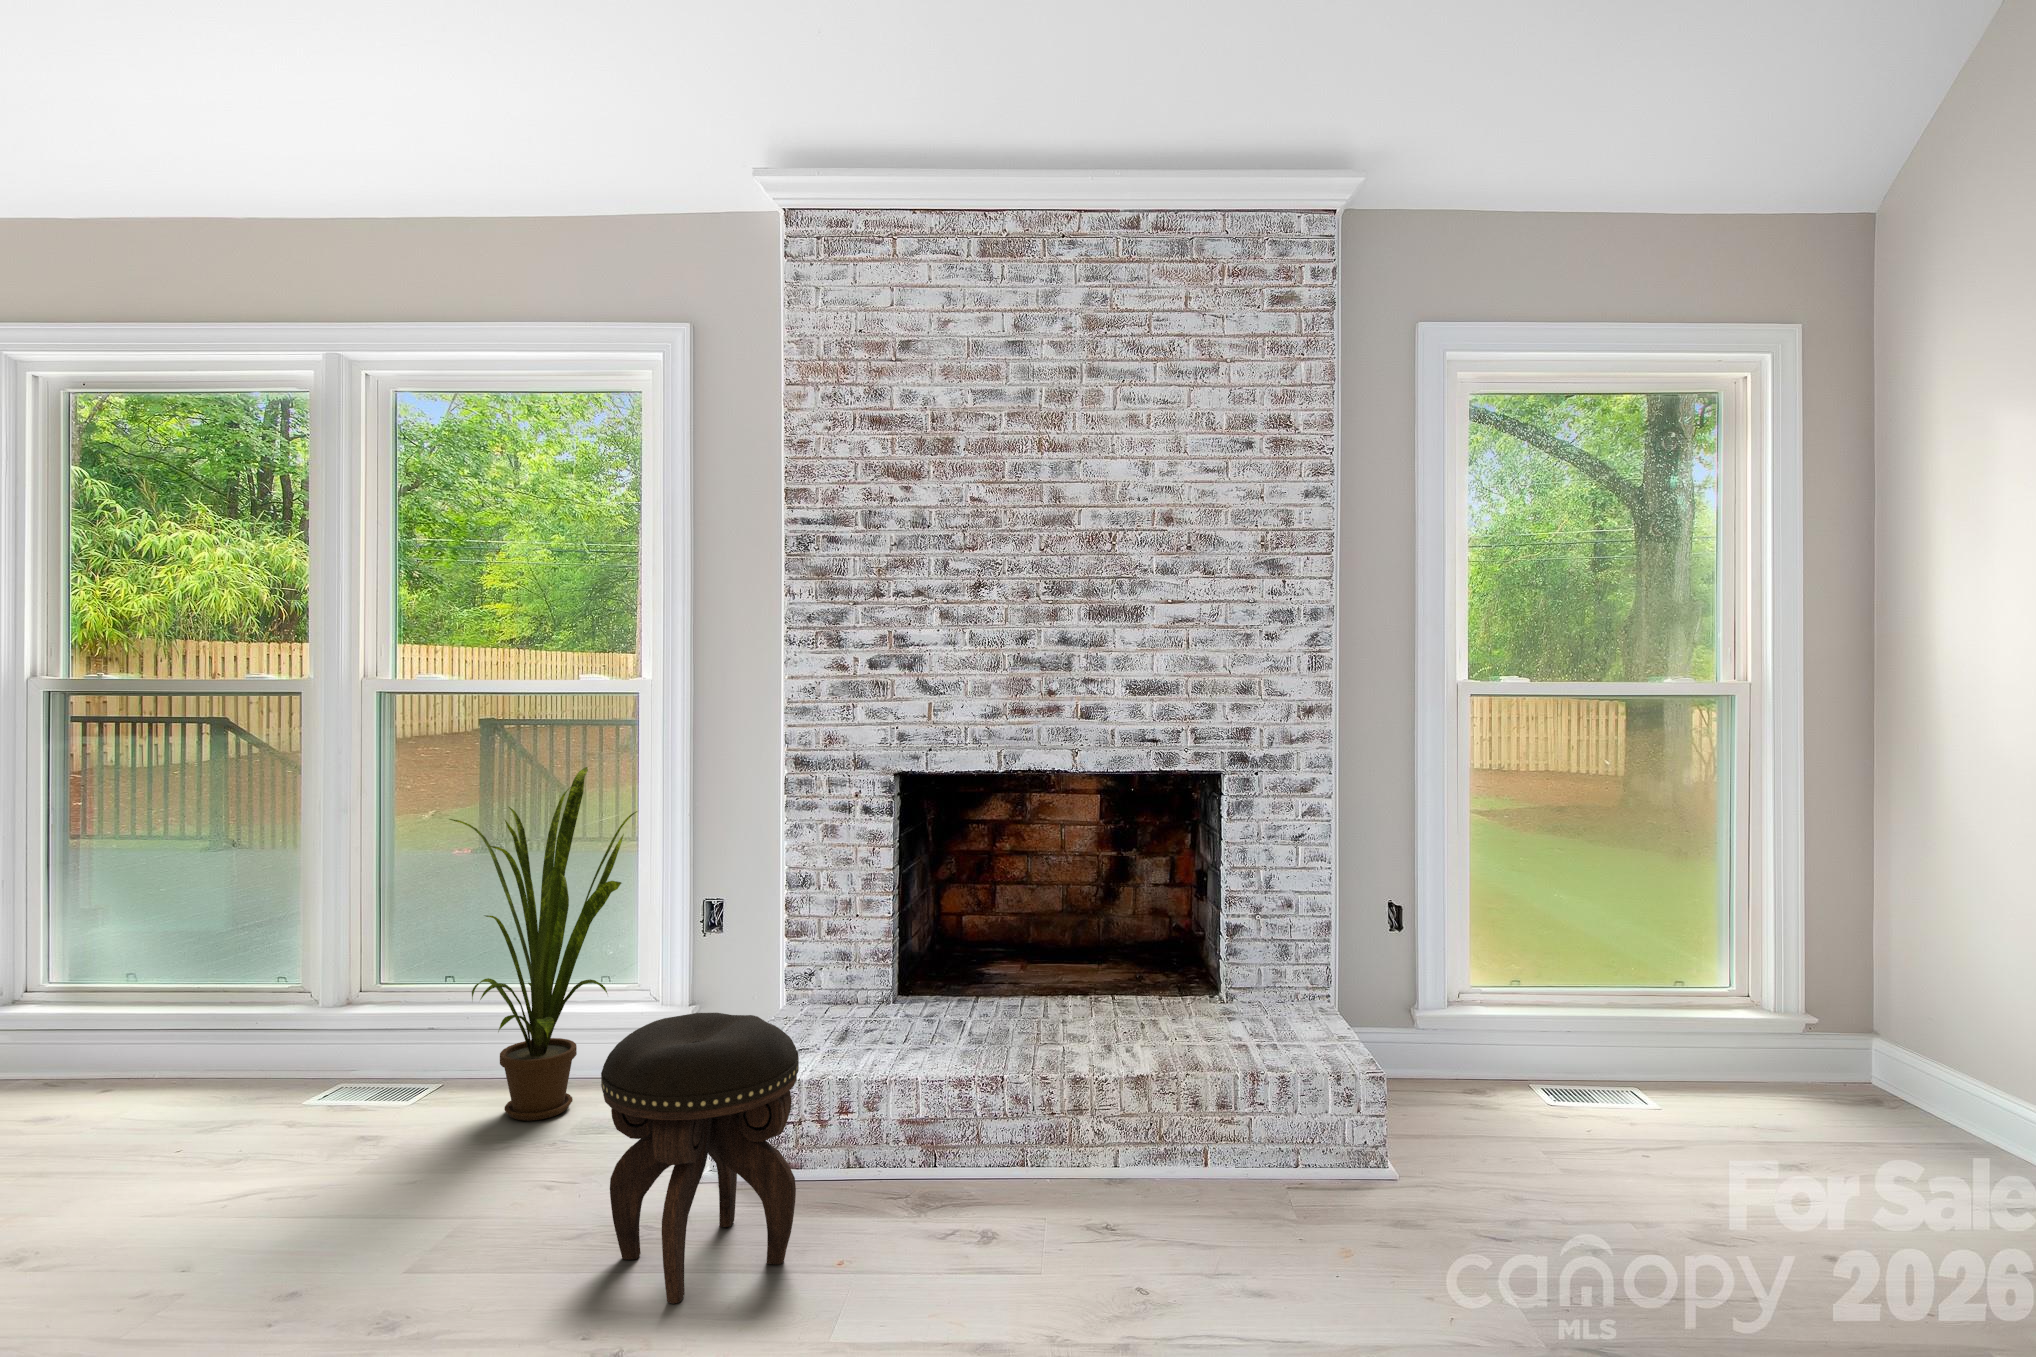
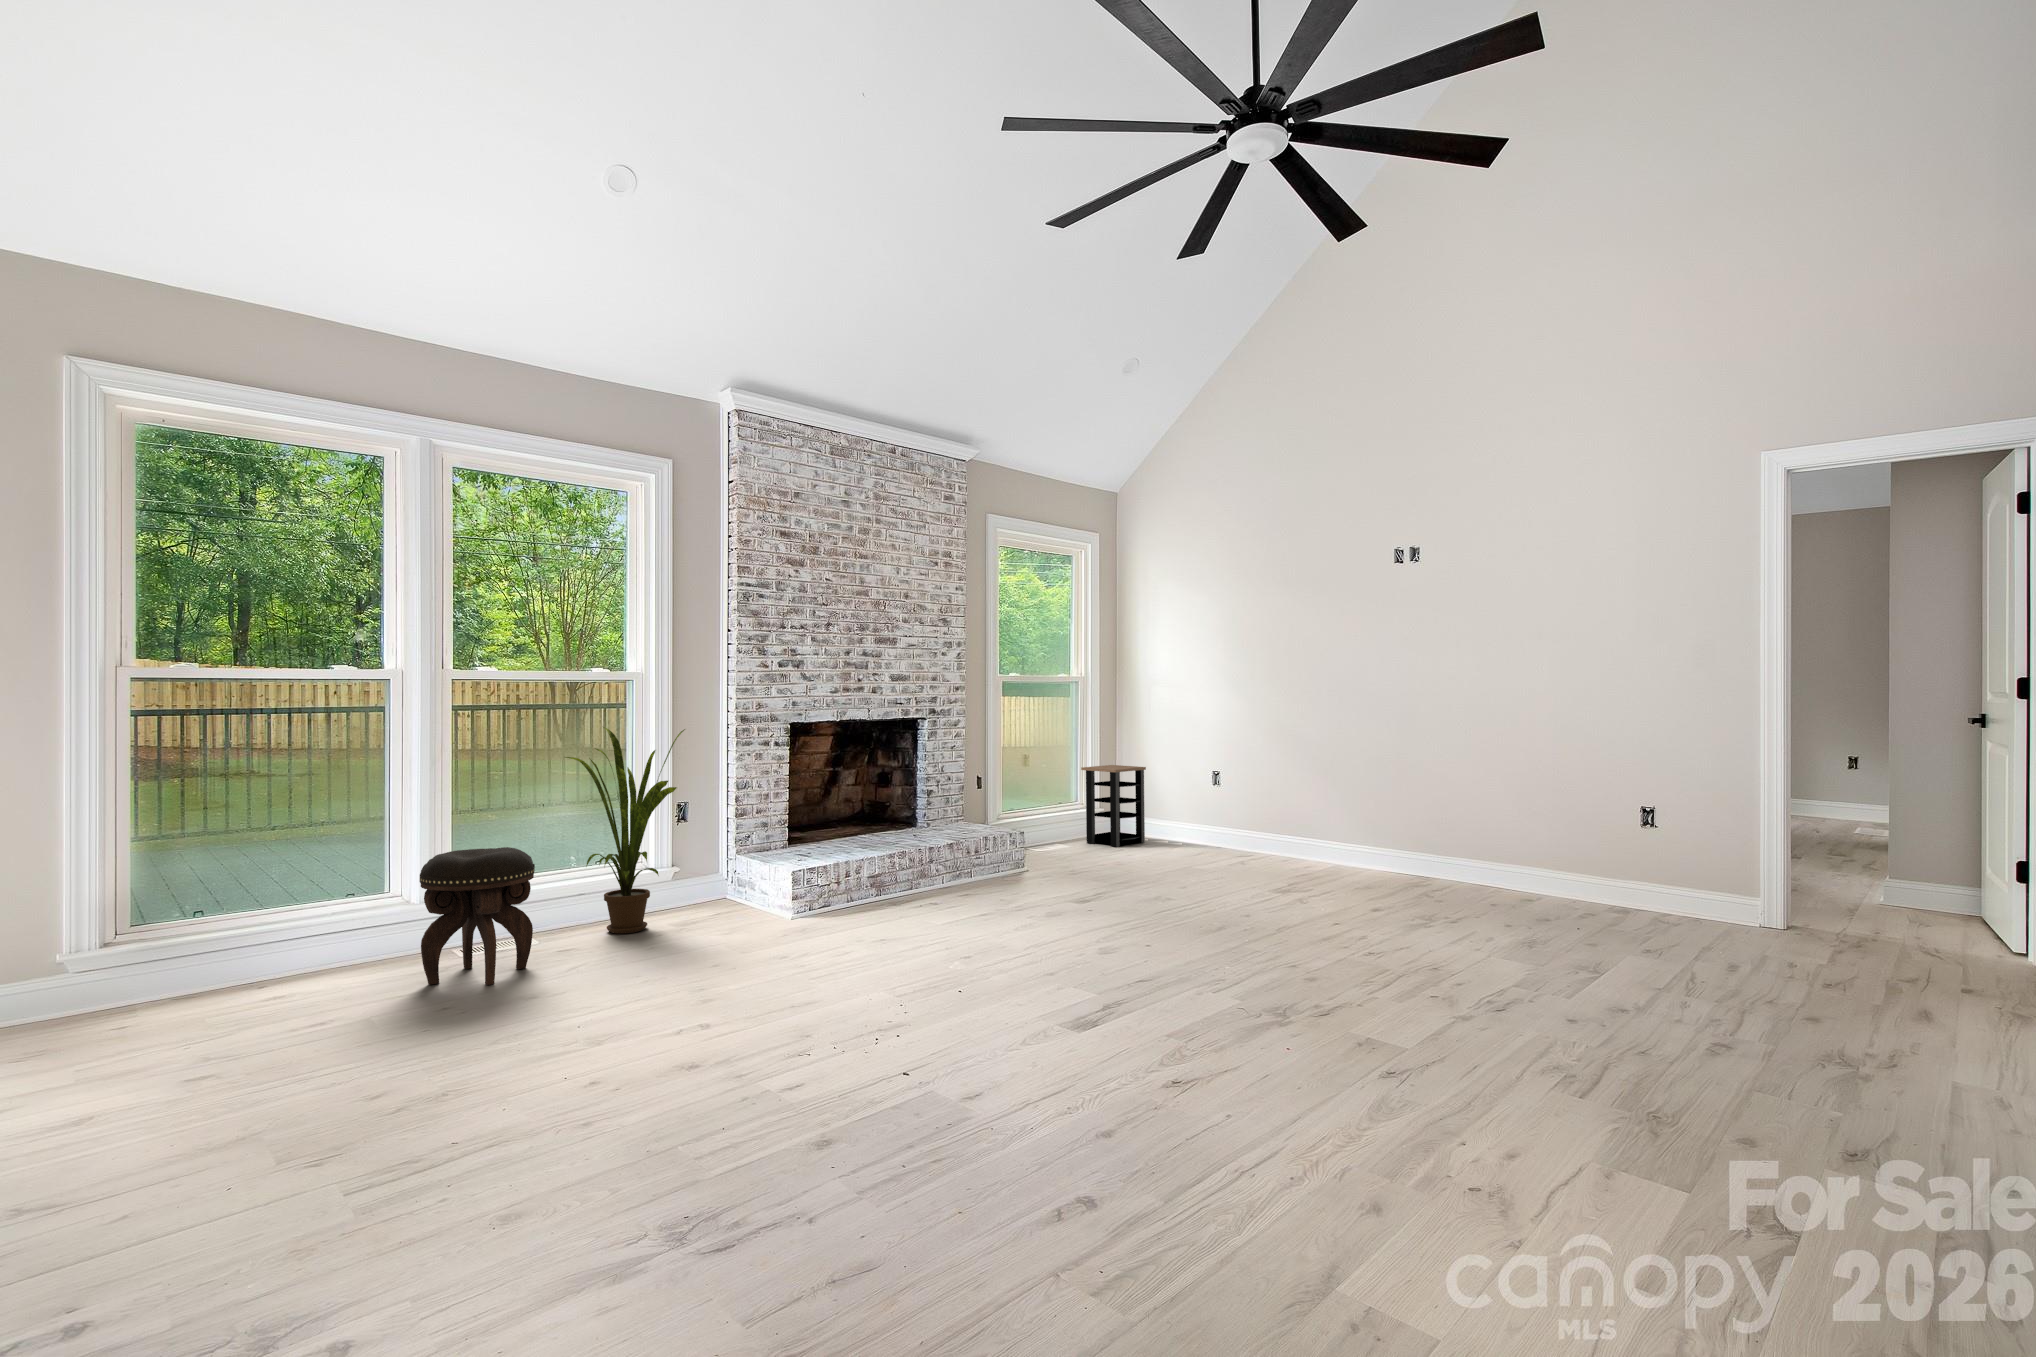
side table: none [1725,903,1920,1130] -> present [1081,765,1146,847]
footstool: present [601,1013,799,1304] -> present [420,847,535,985]

